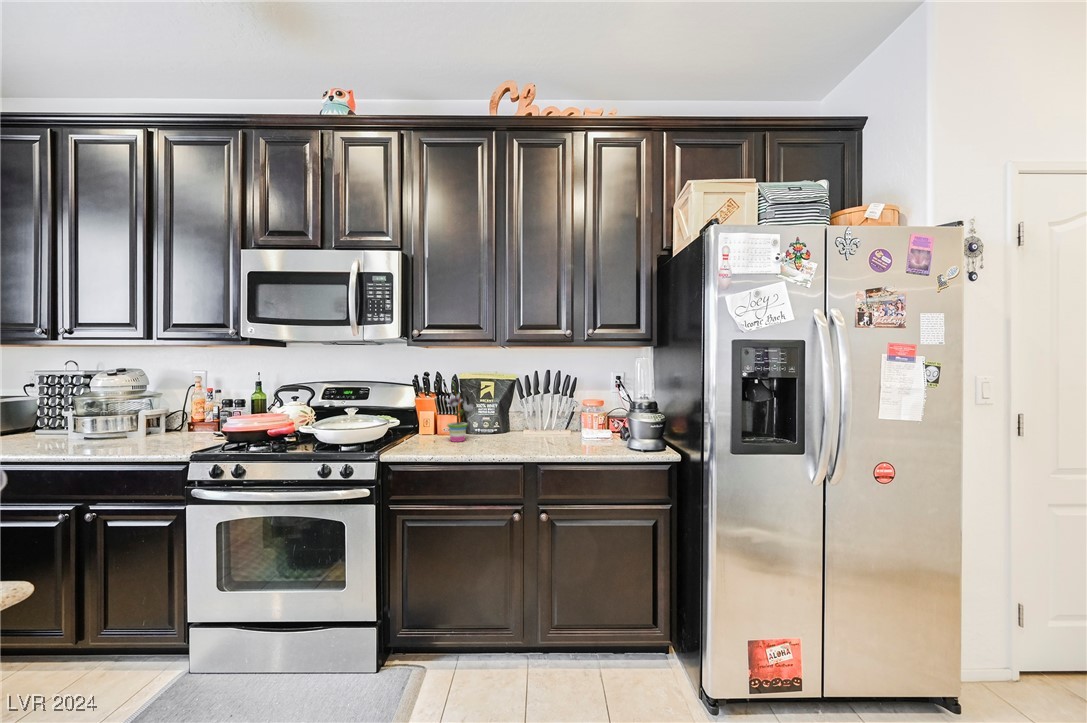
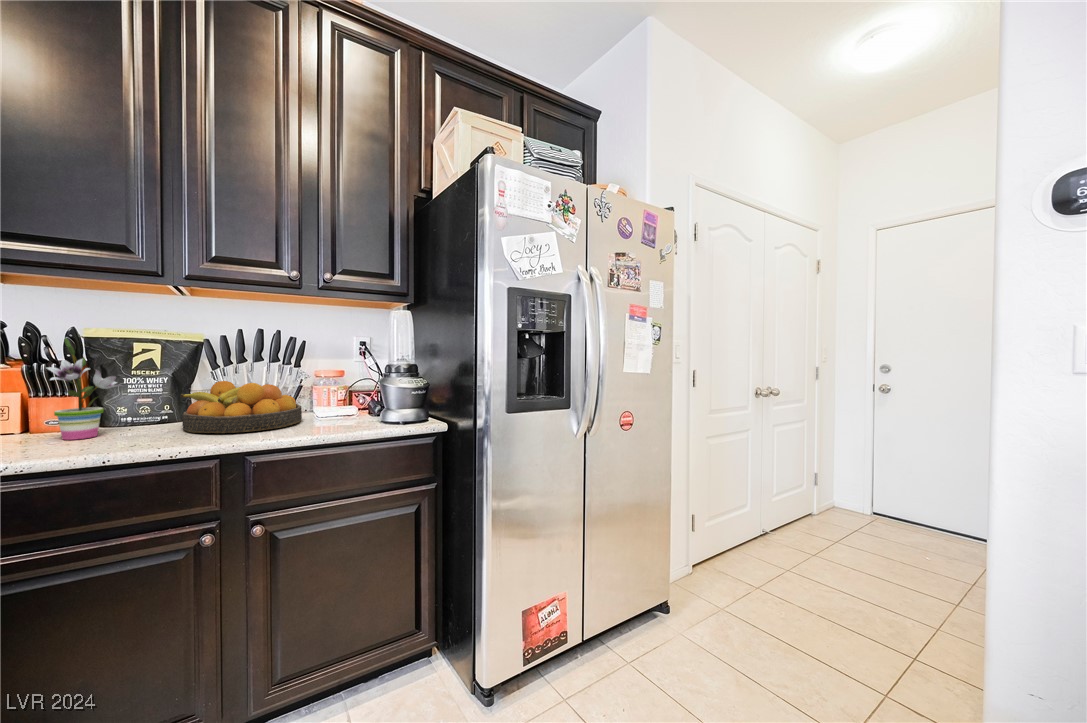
fruit bowl: none [504,408,575,447] -> present [180,381,302,433]

